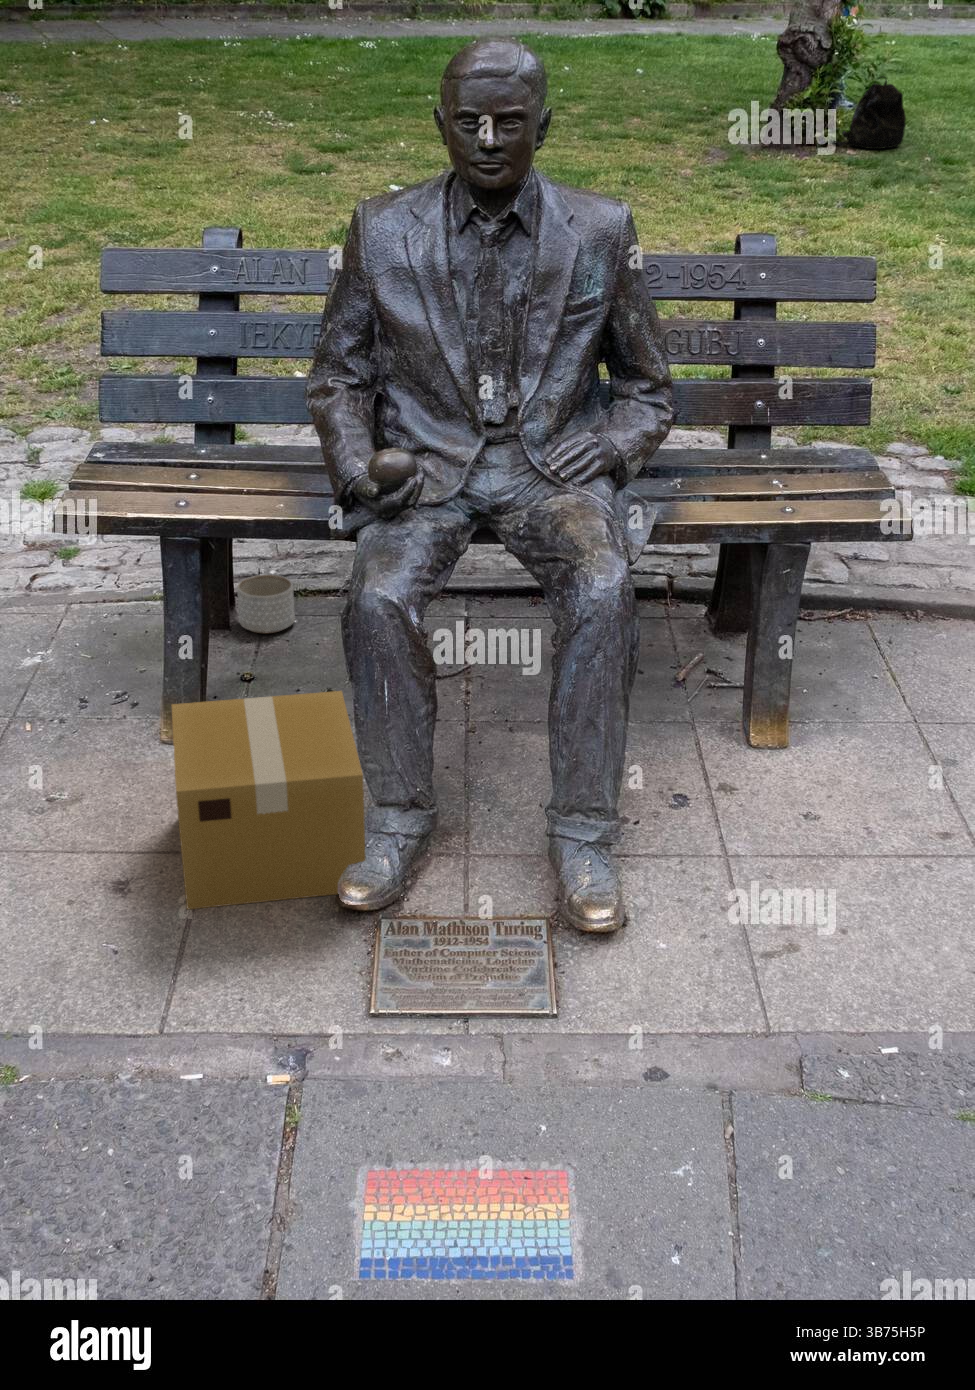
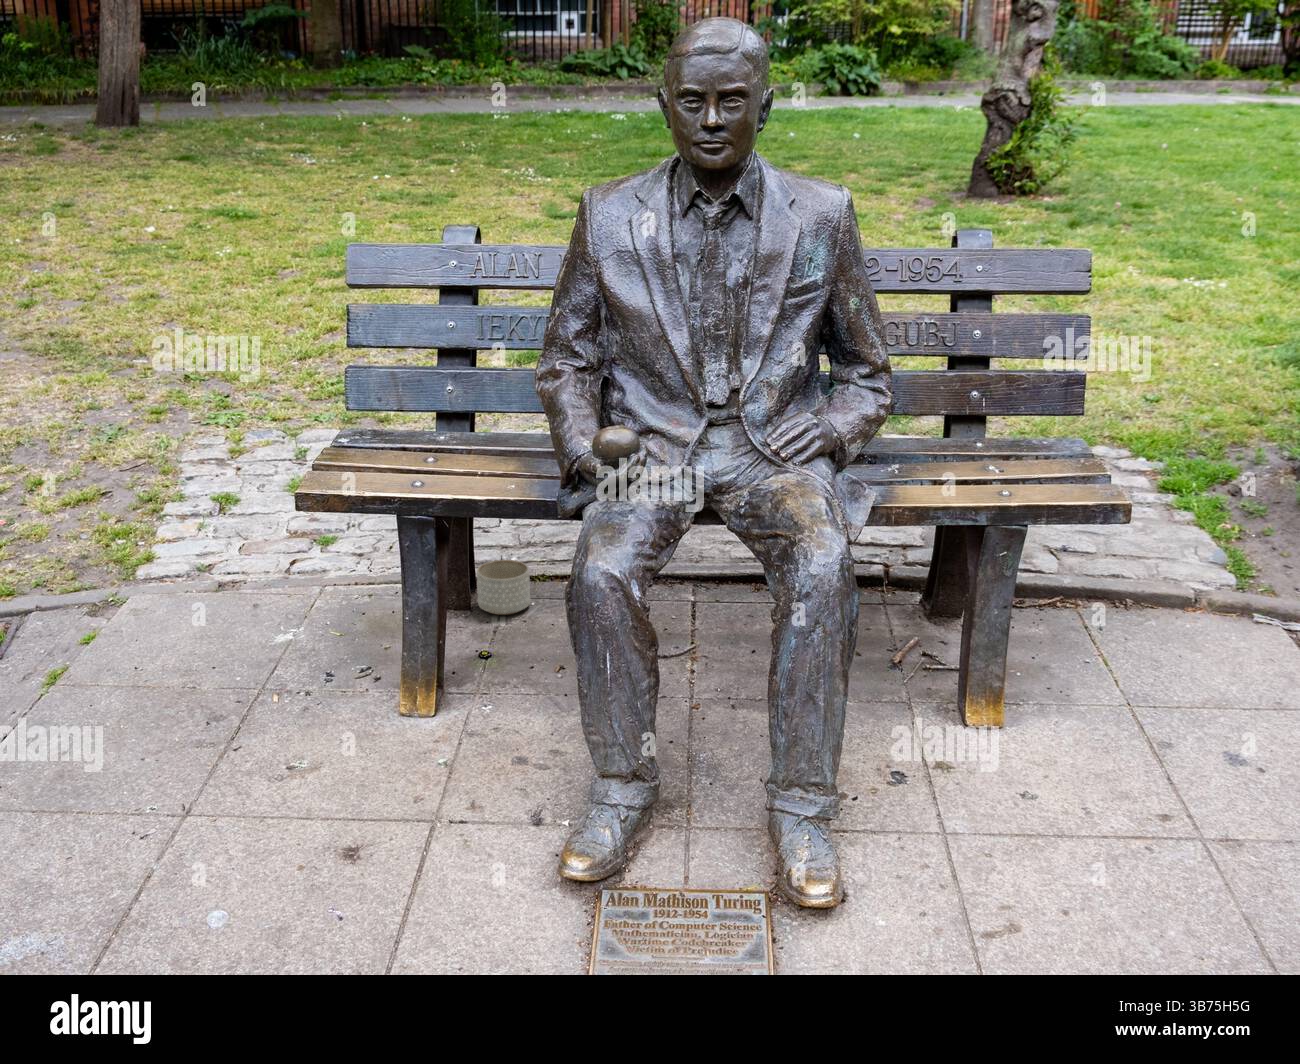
backpack: present [833,76,906,149] -> none [1033,130,1101,195]
cardboard box: present [172,691,366,909] -> none [402,664,588,877]

